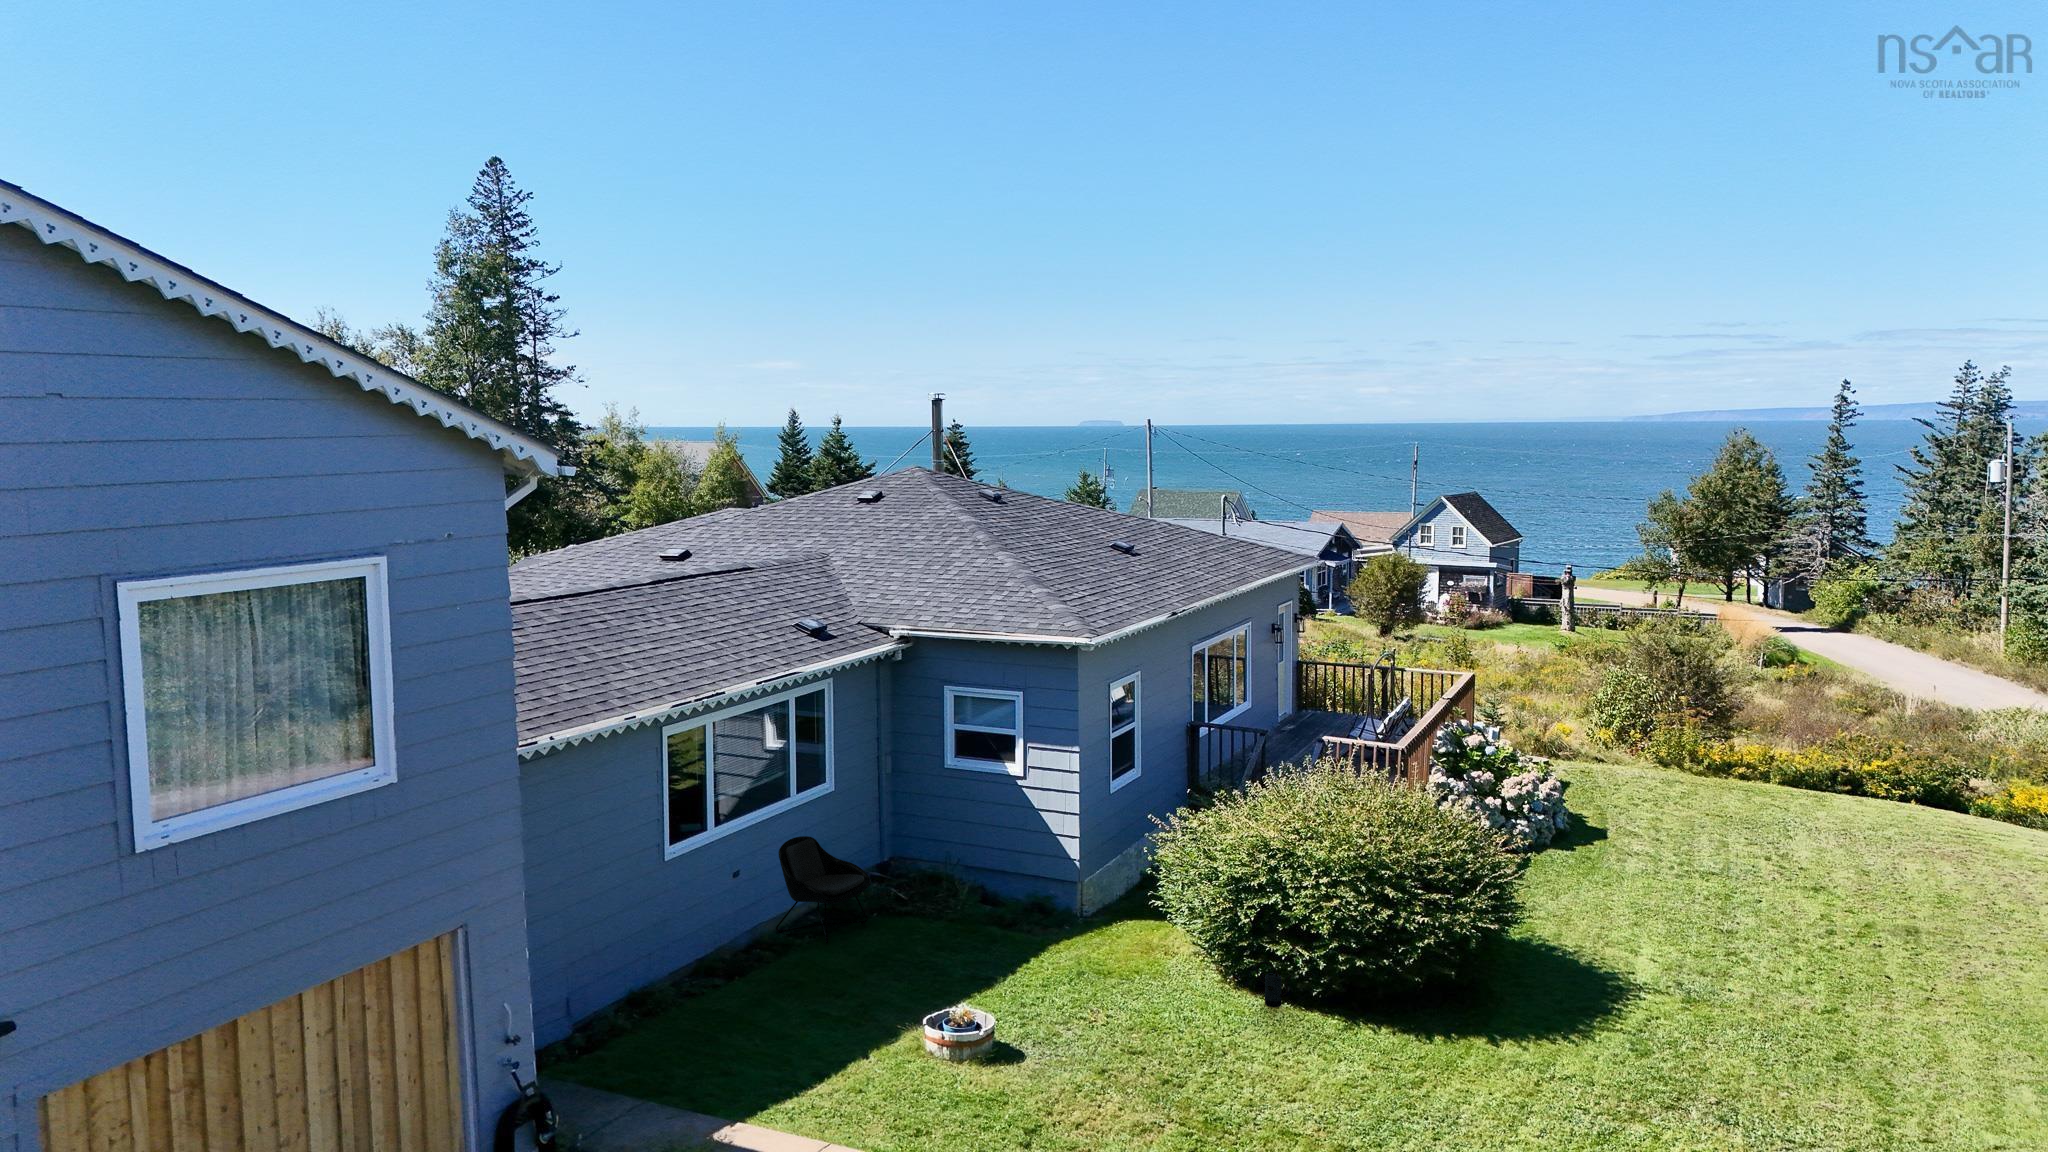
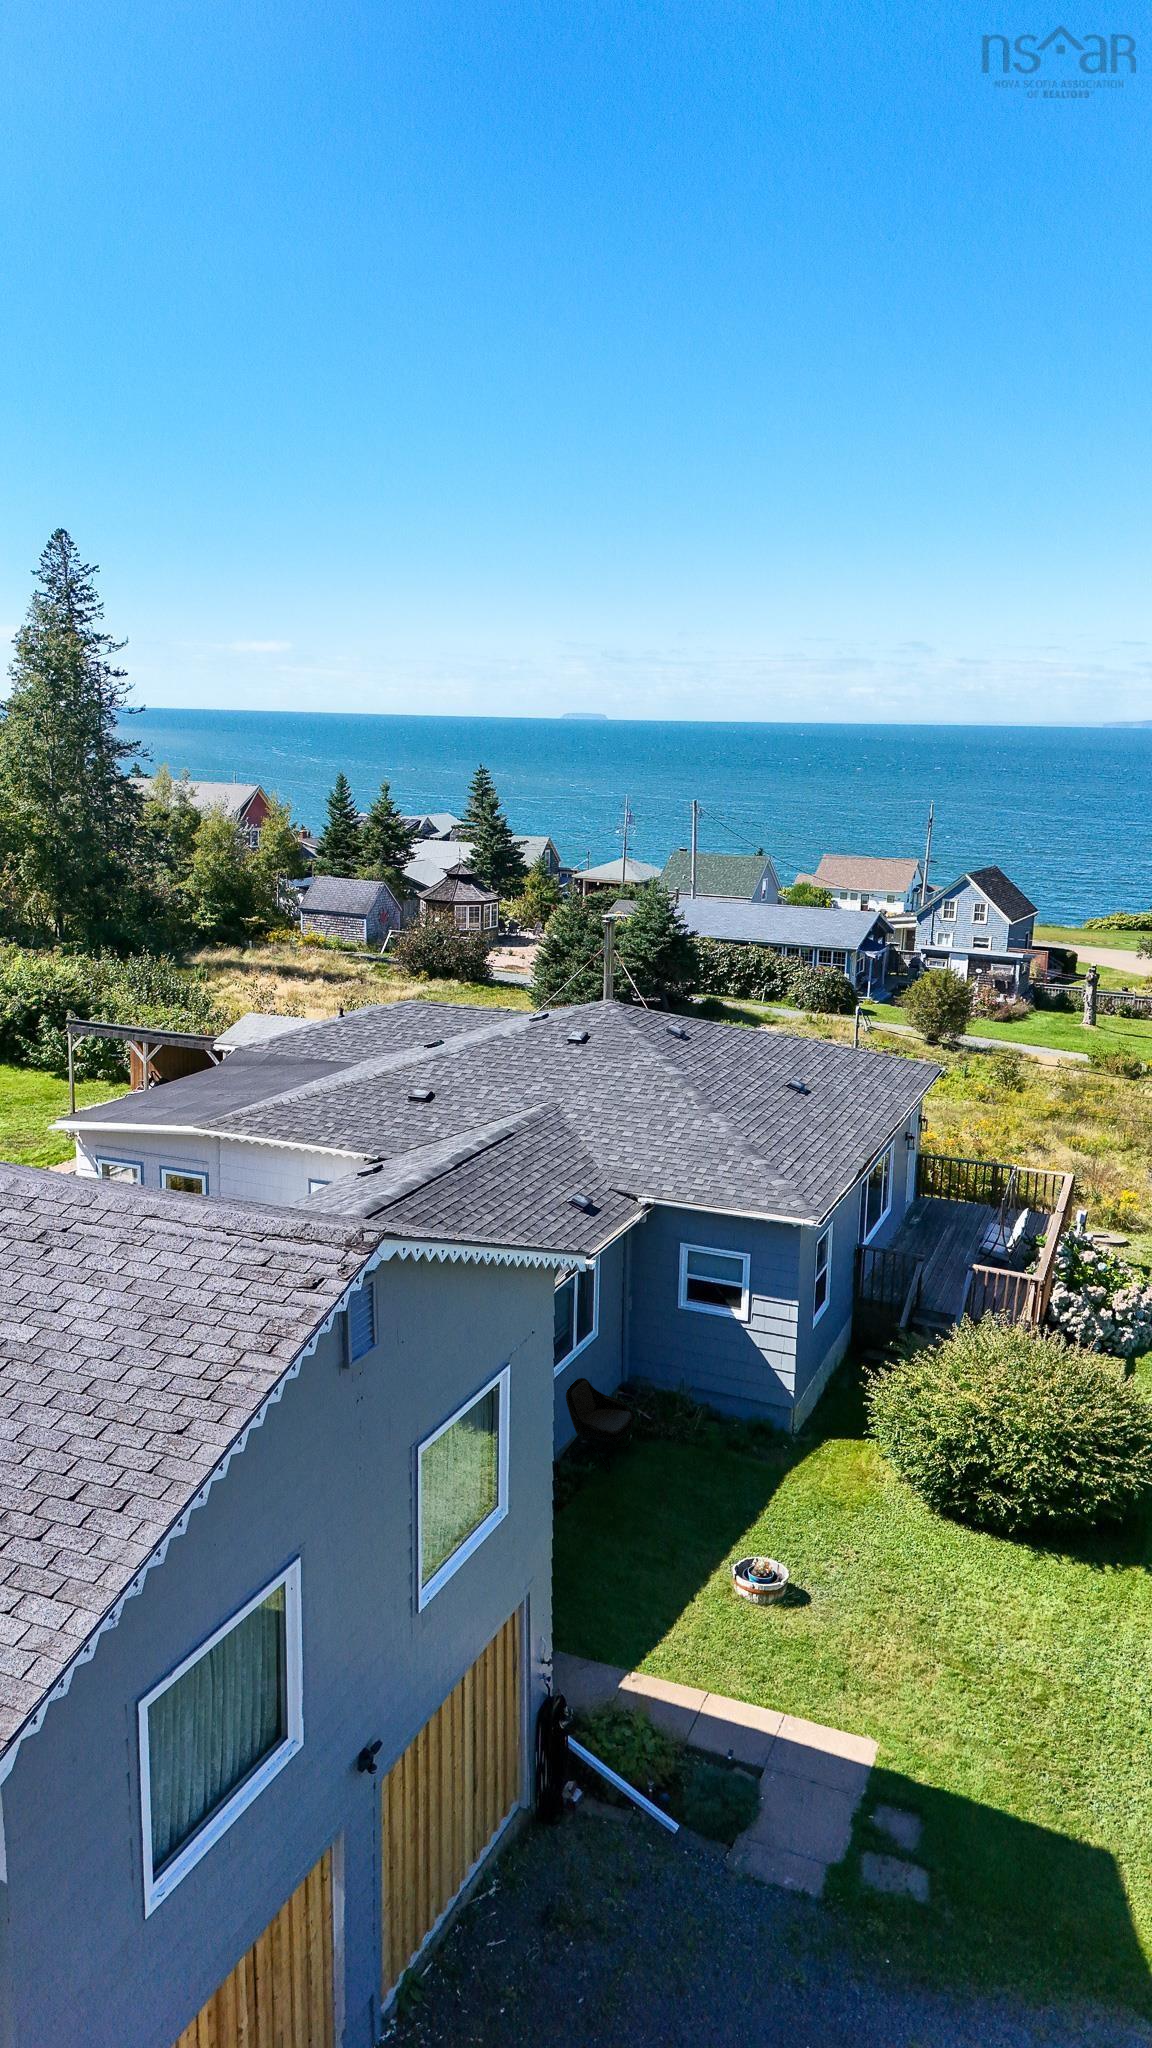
watering can: present [1256,961,1291,1007] -> none [965,1507,995,1542]

